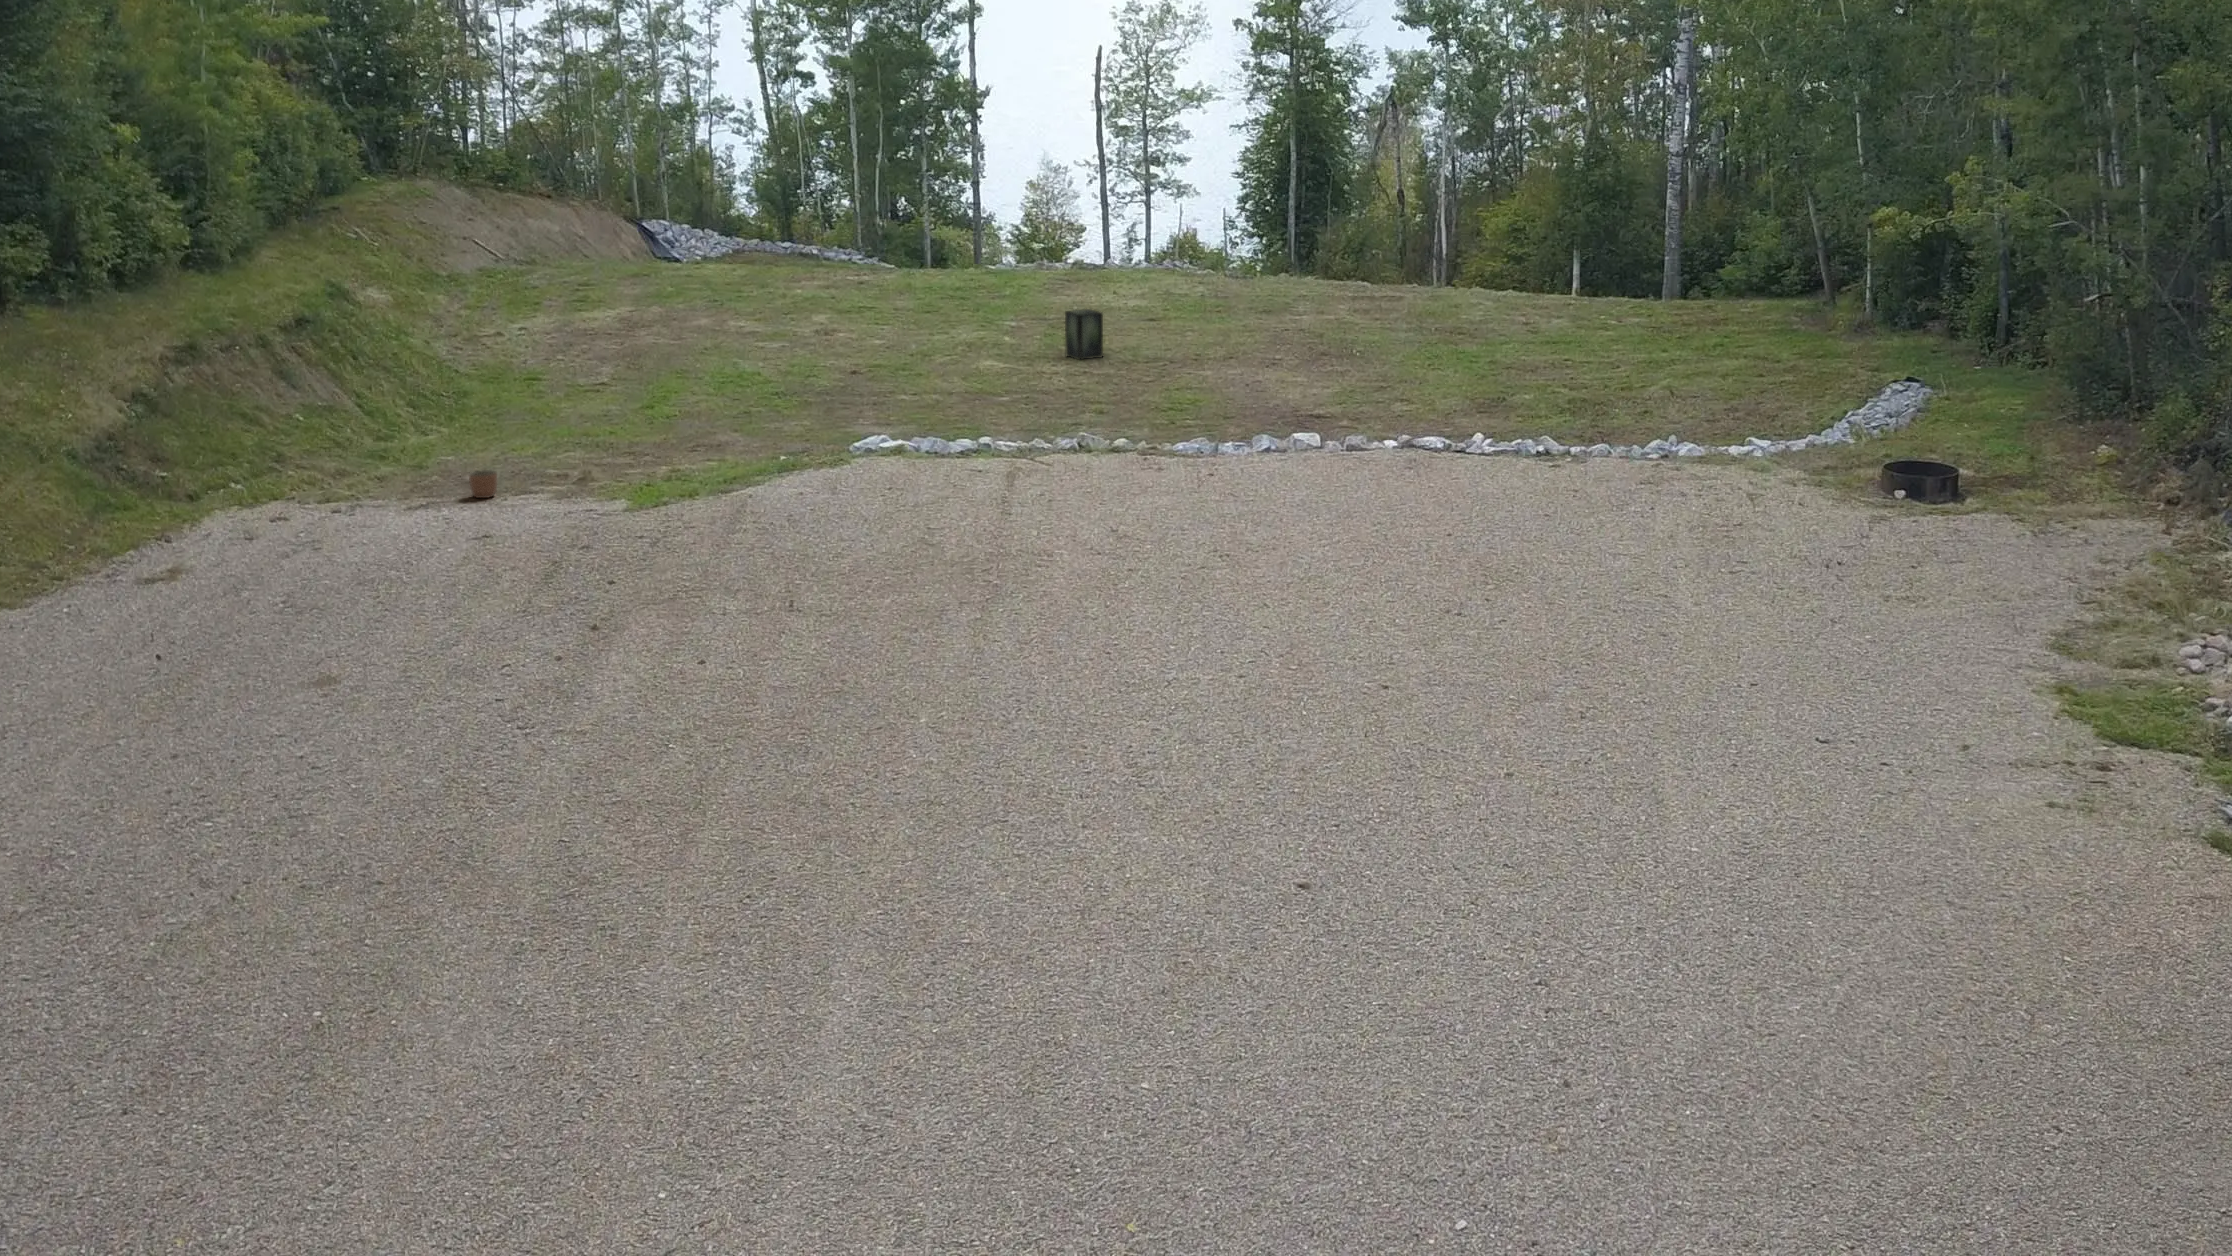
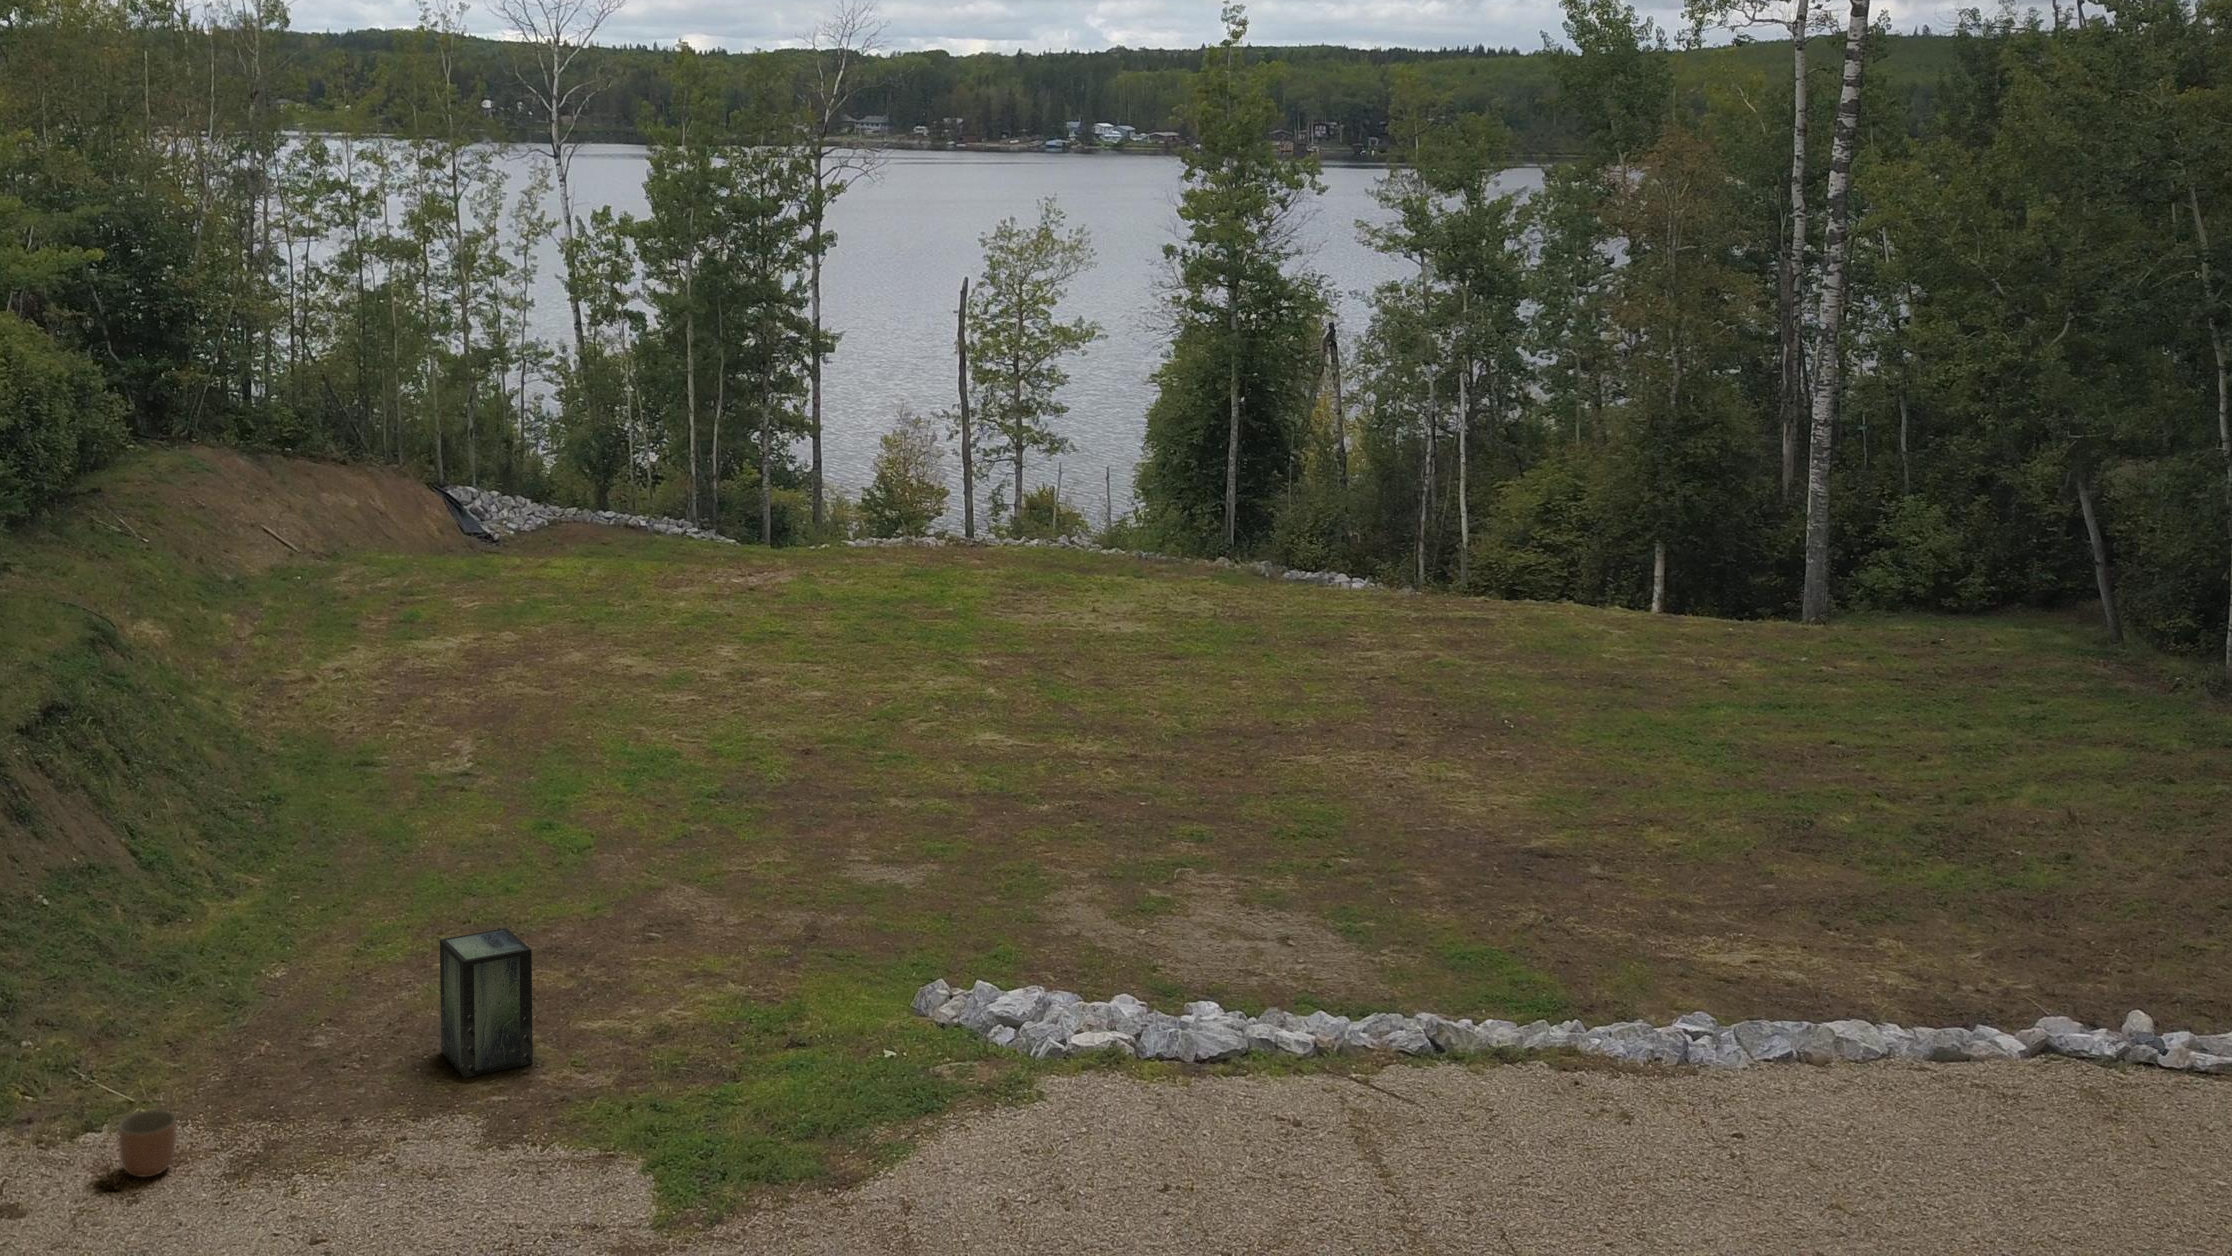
storage box: present [1065,309,1103,360] -> present [440,928,533,1078]

